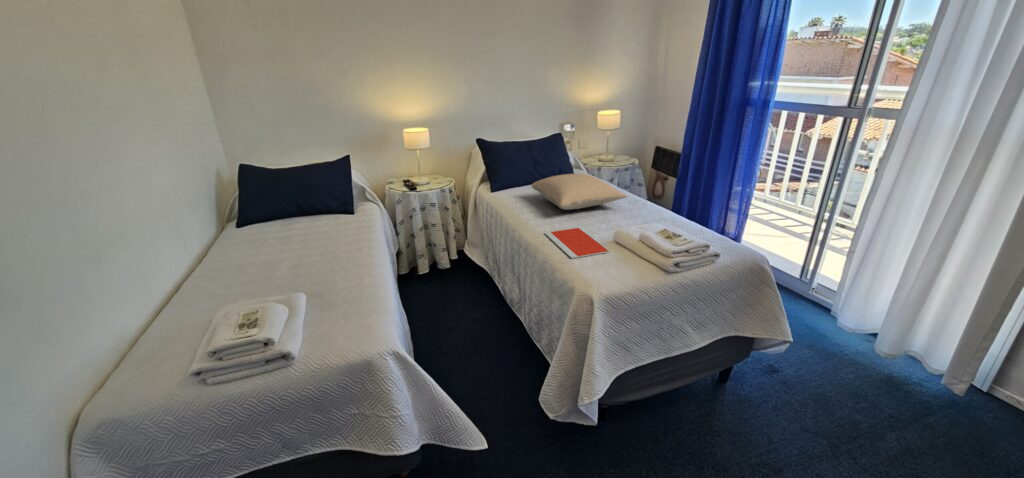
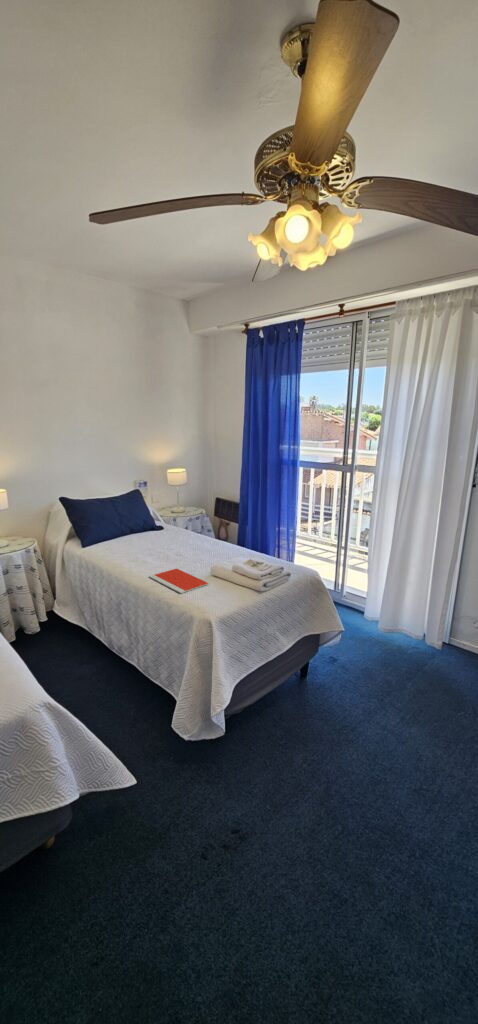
pillow: present [531,174,627,210] -> none [124,524,209,555]

